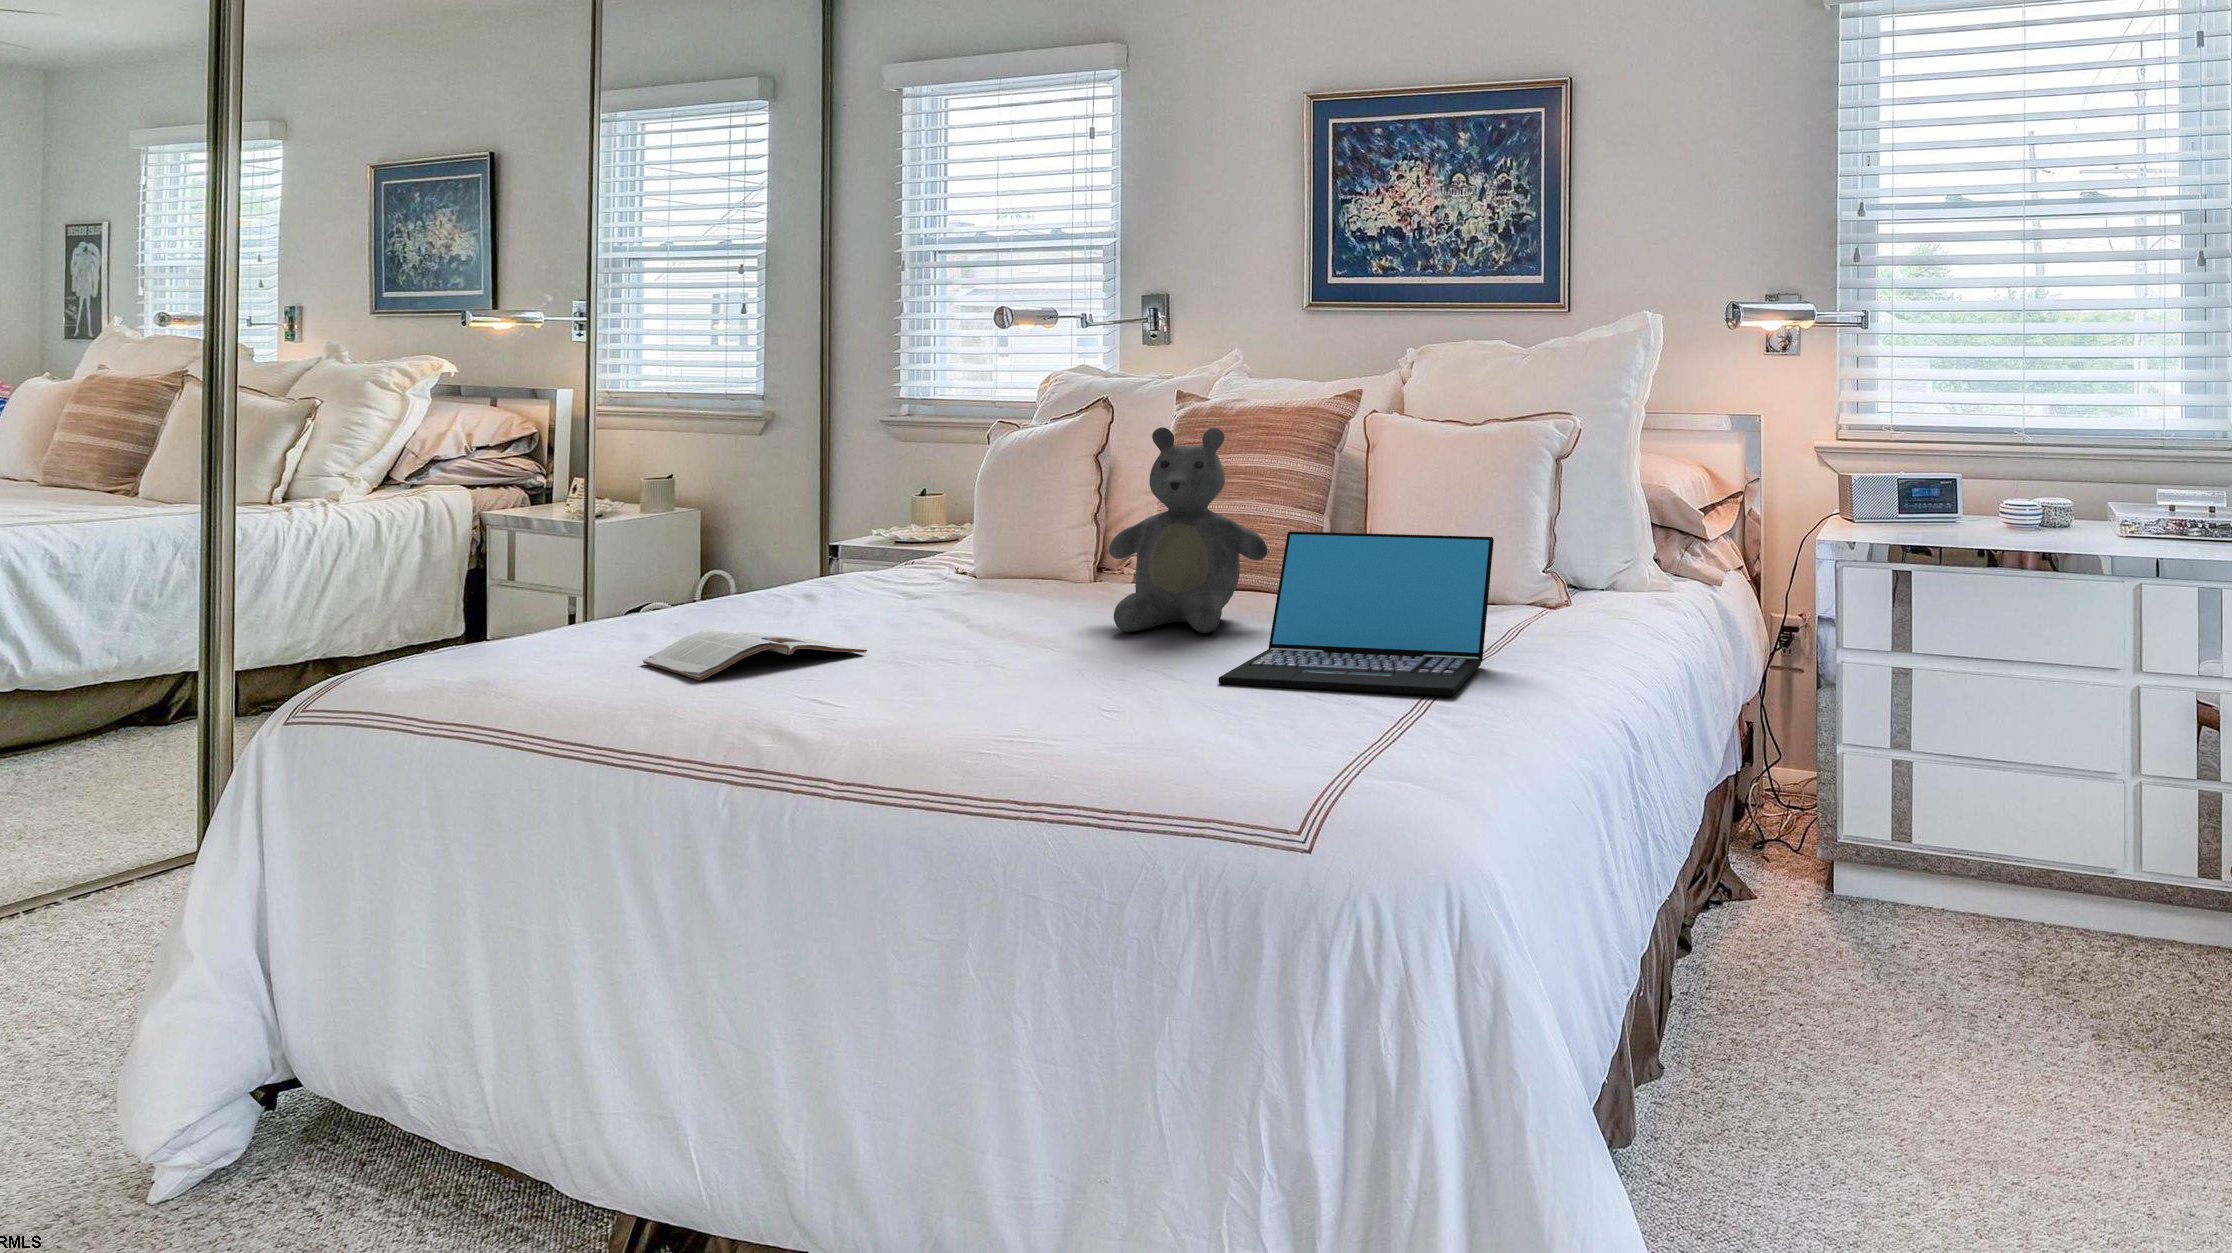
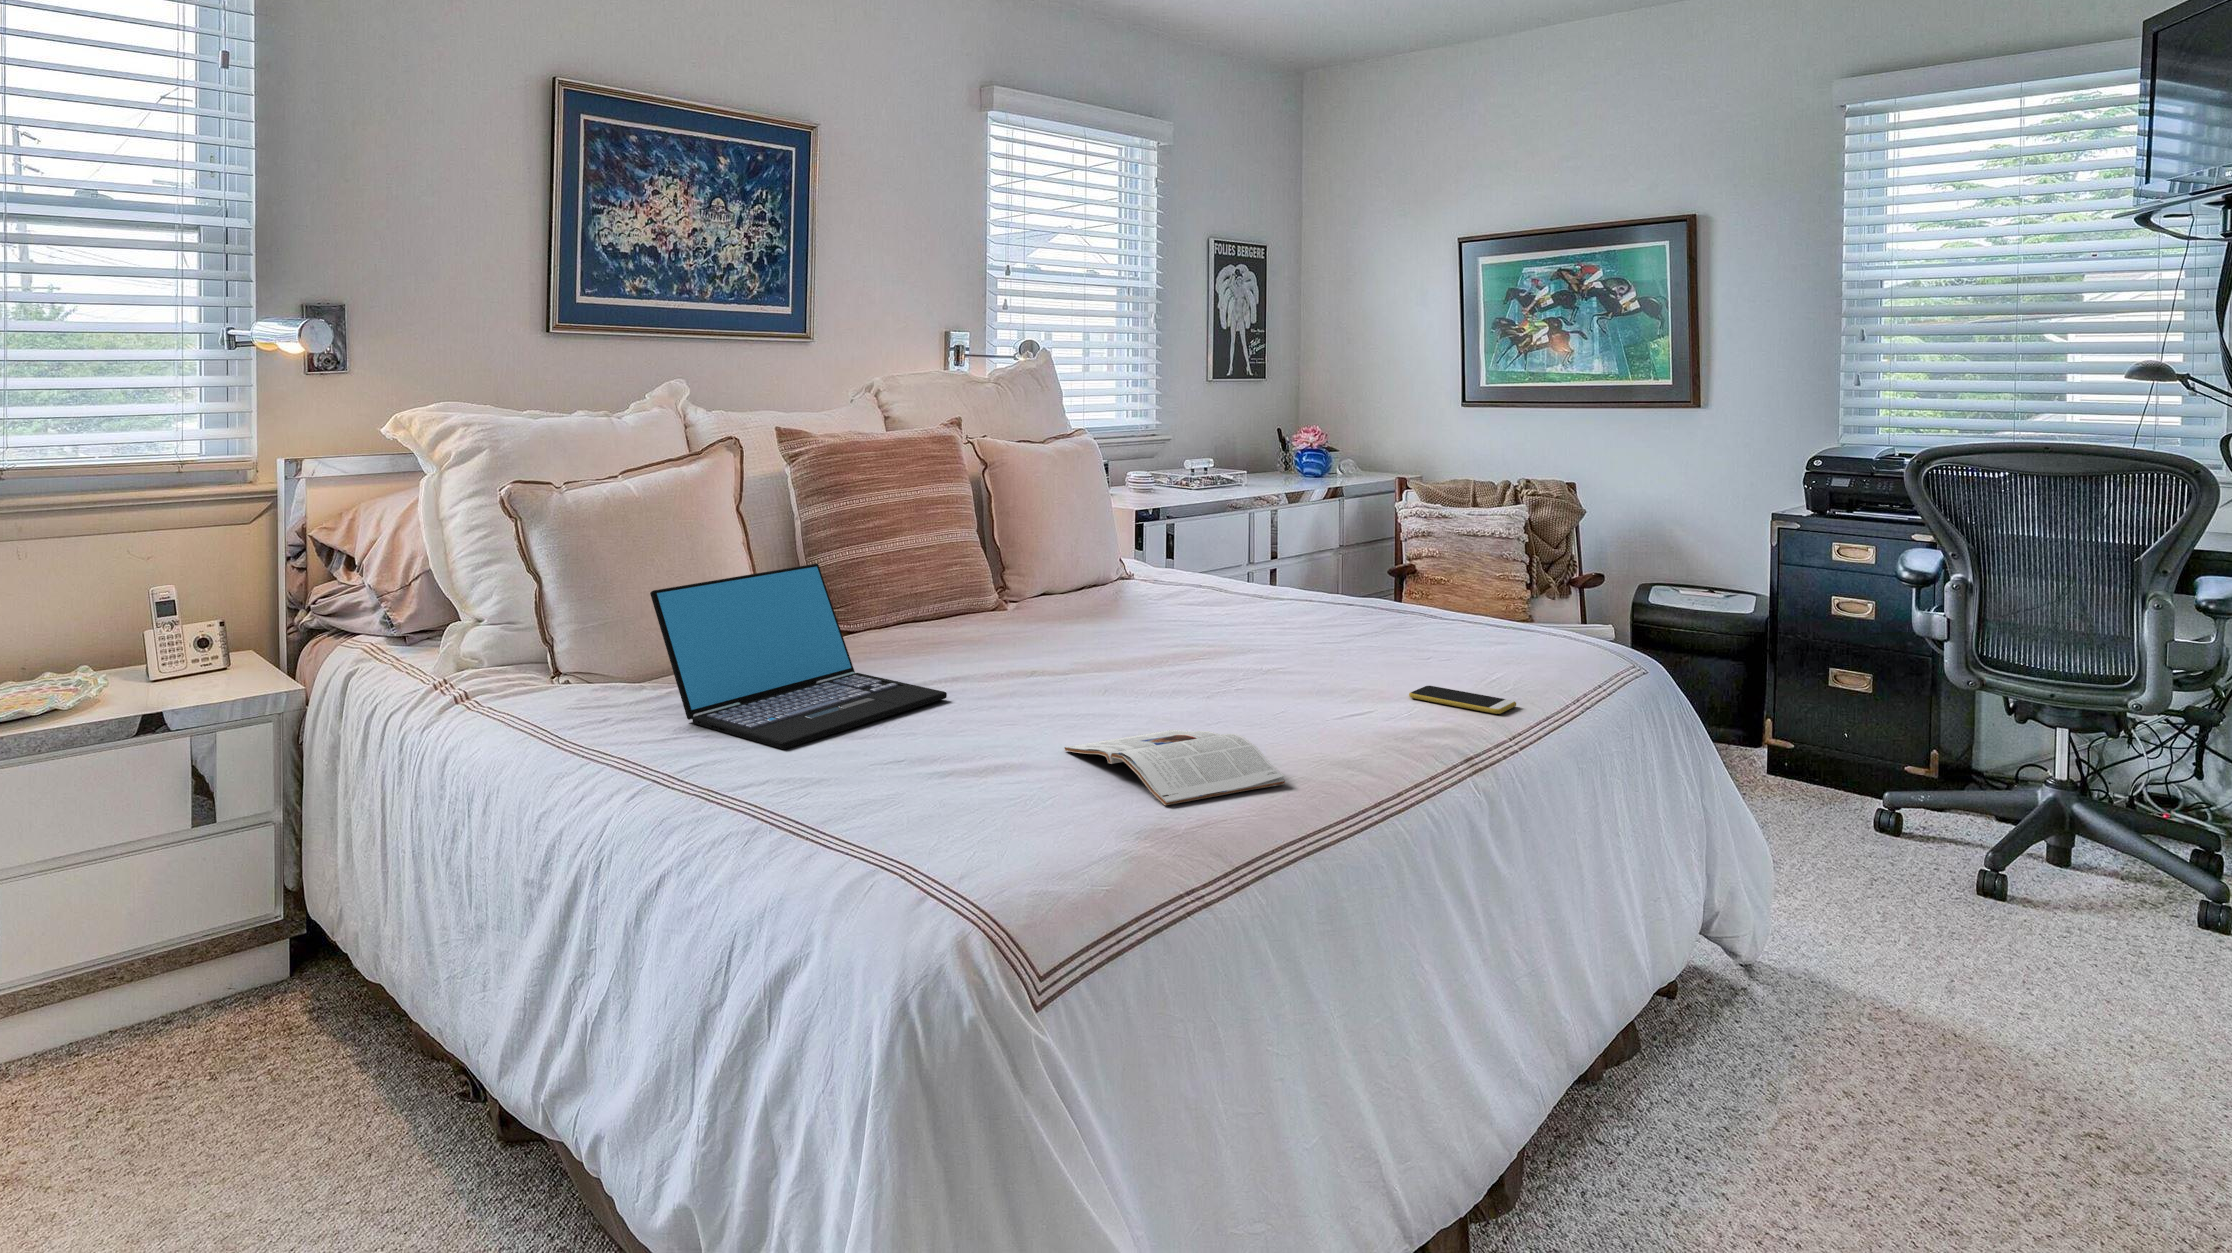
teddy bear: present [1109,427,1268,633] -> none [1032,467,1170,668]
laptop: present [1218,531,1494,695] -> present [650,564,947,749]
smartphone: none [997,693,1108,727] -> present [1409,686,1516,714]

